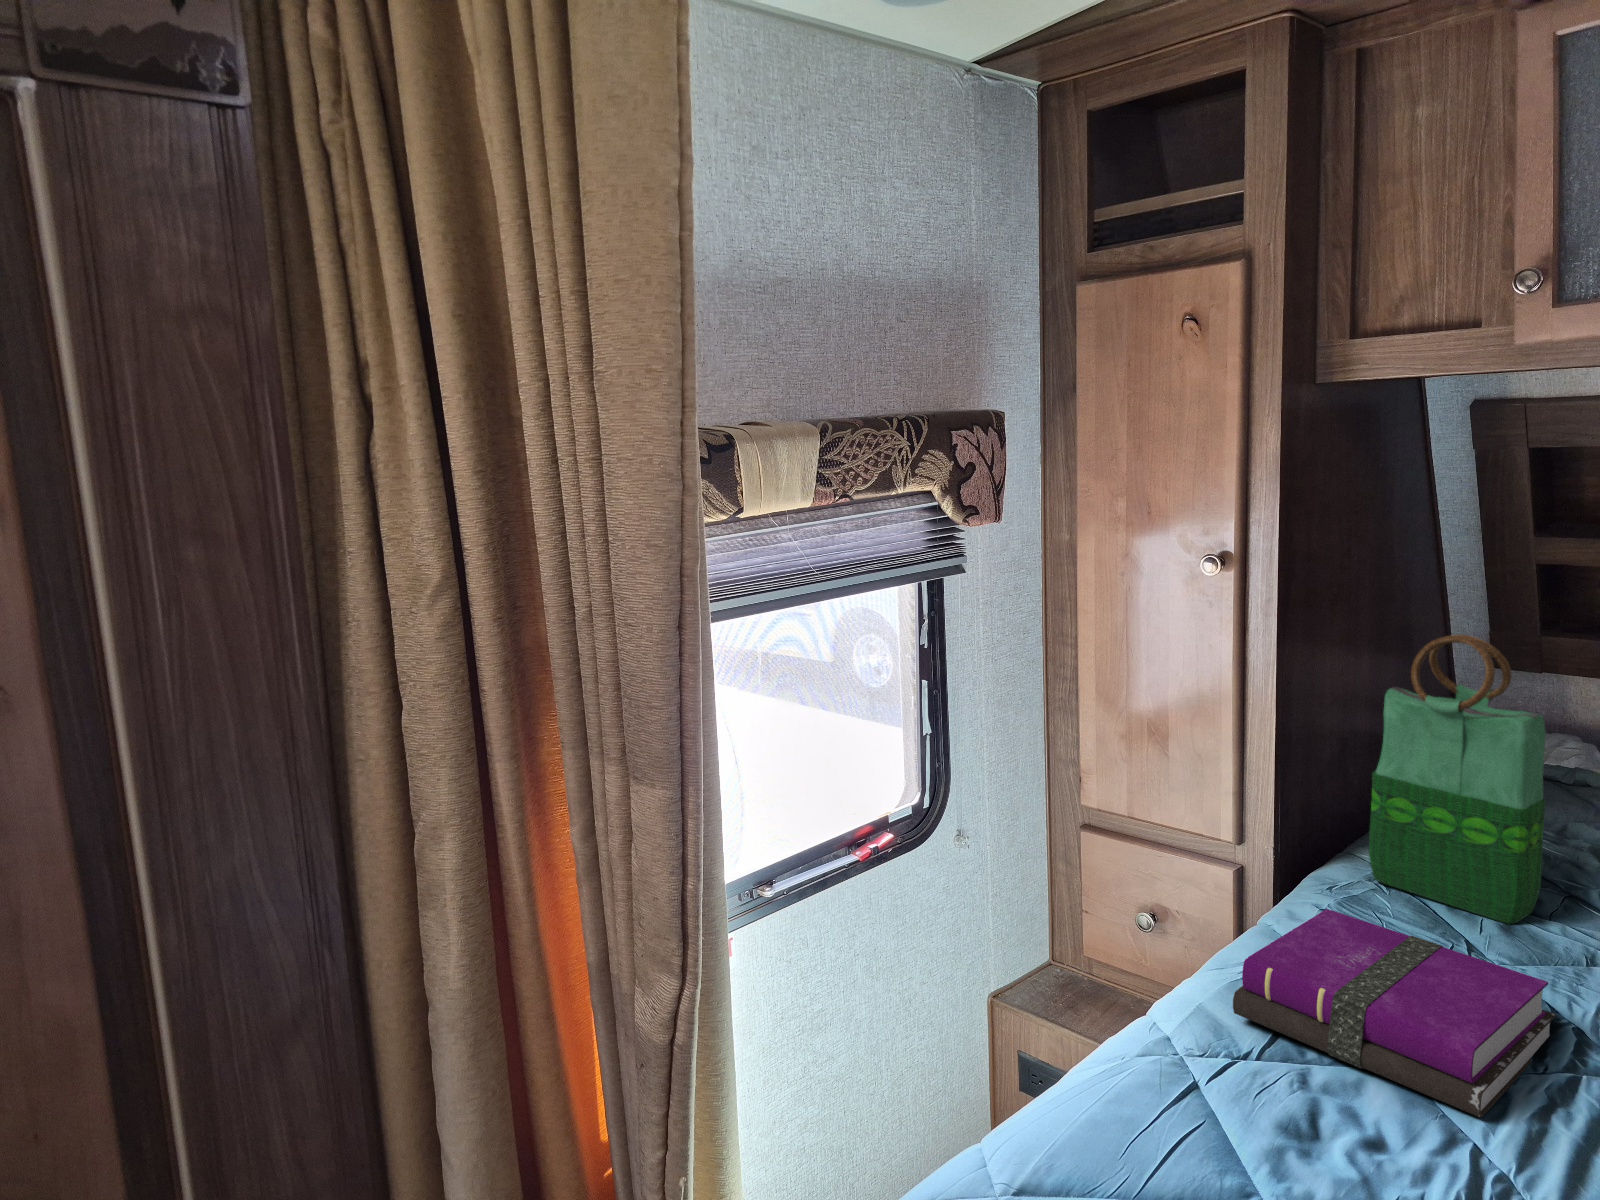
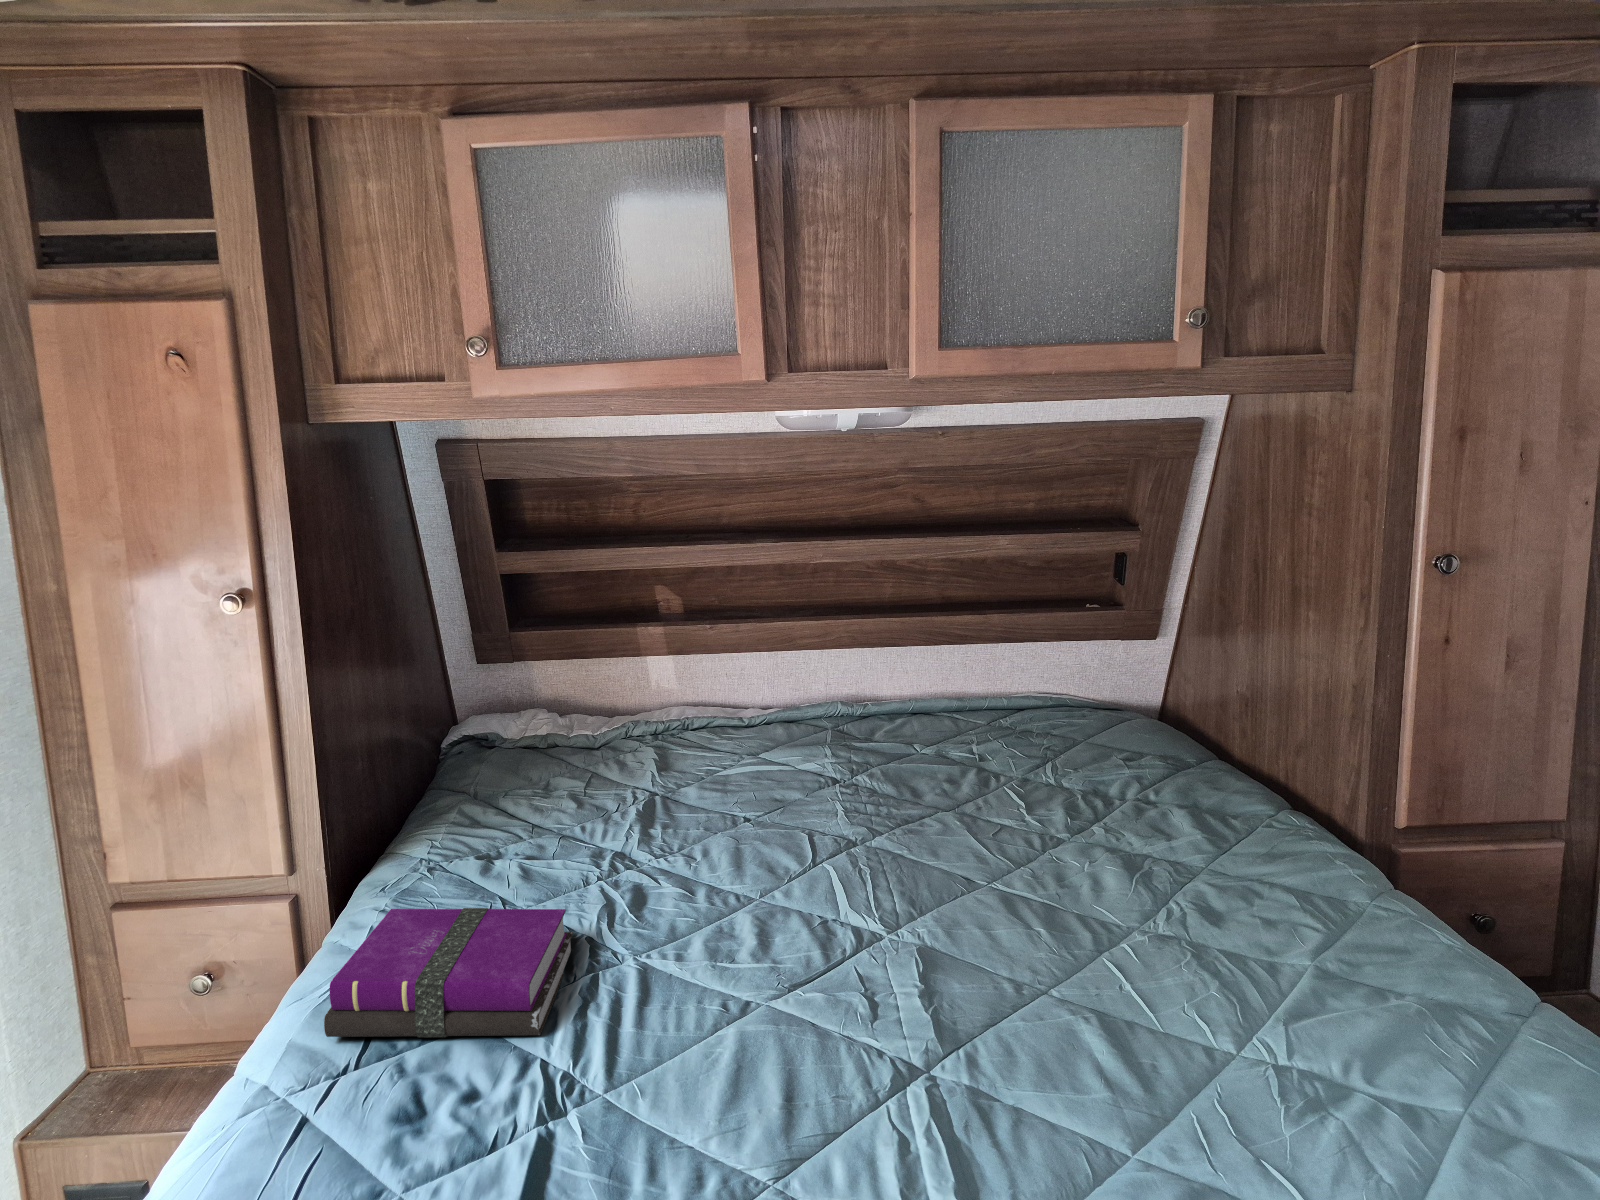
tote bag: present [1369,635,1546,924] -> none [407,643,544,873]

